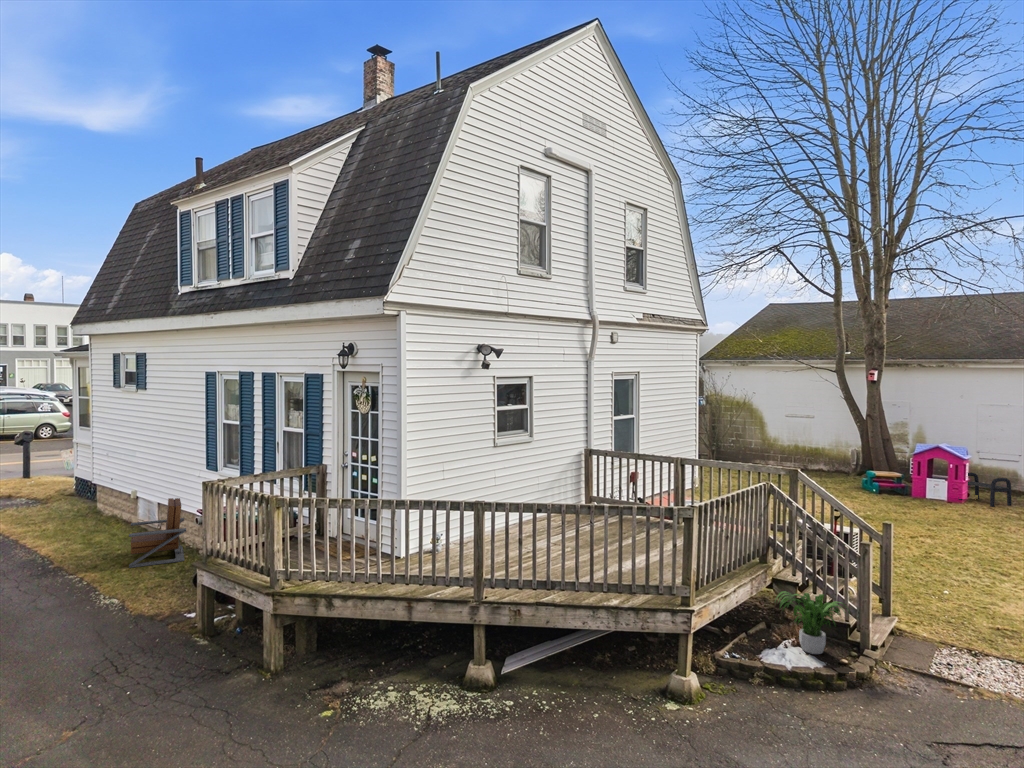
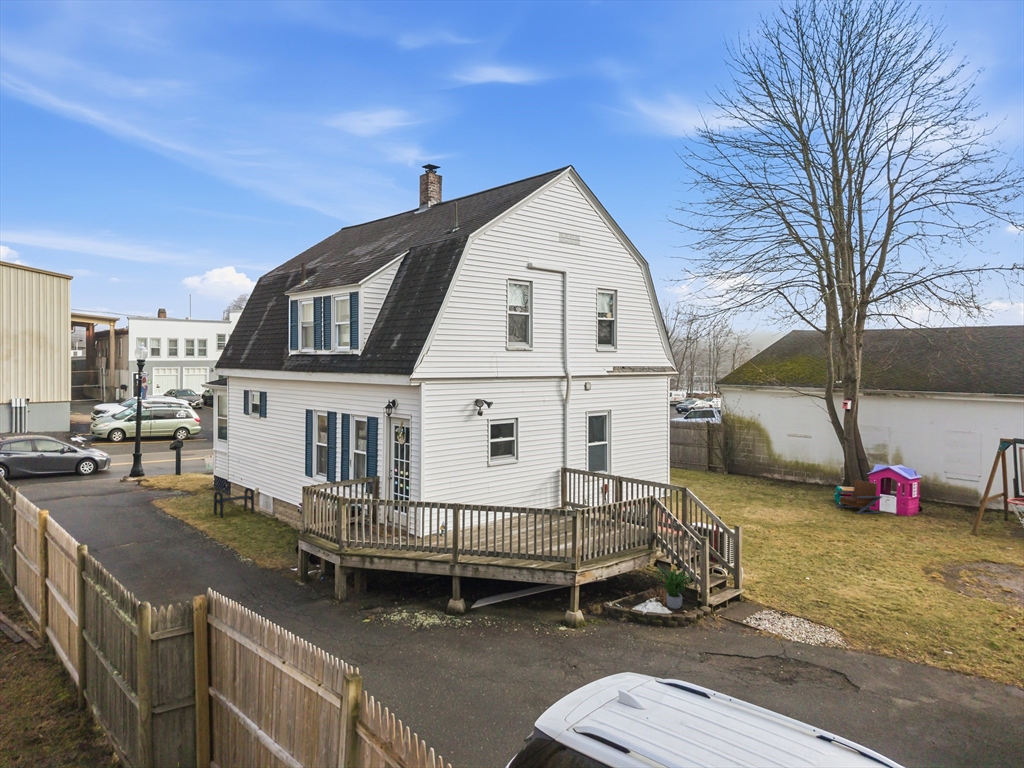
bench: present [959,473,1012,507] -> present [214,488,254,517]
lounge chair: present [129,498,186,568] -> present [837,480,882,514]

